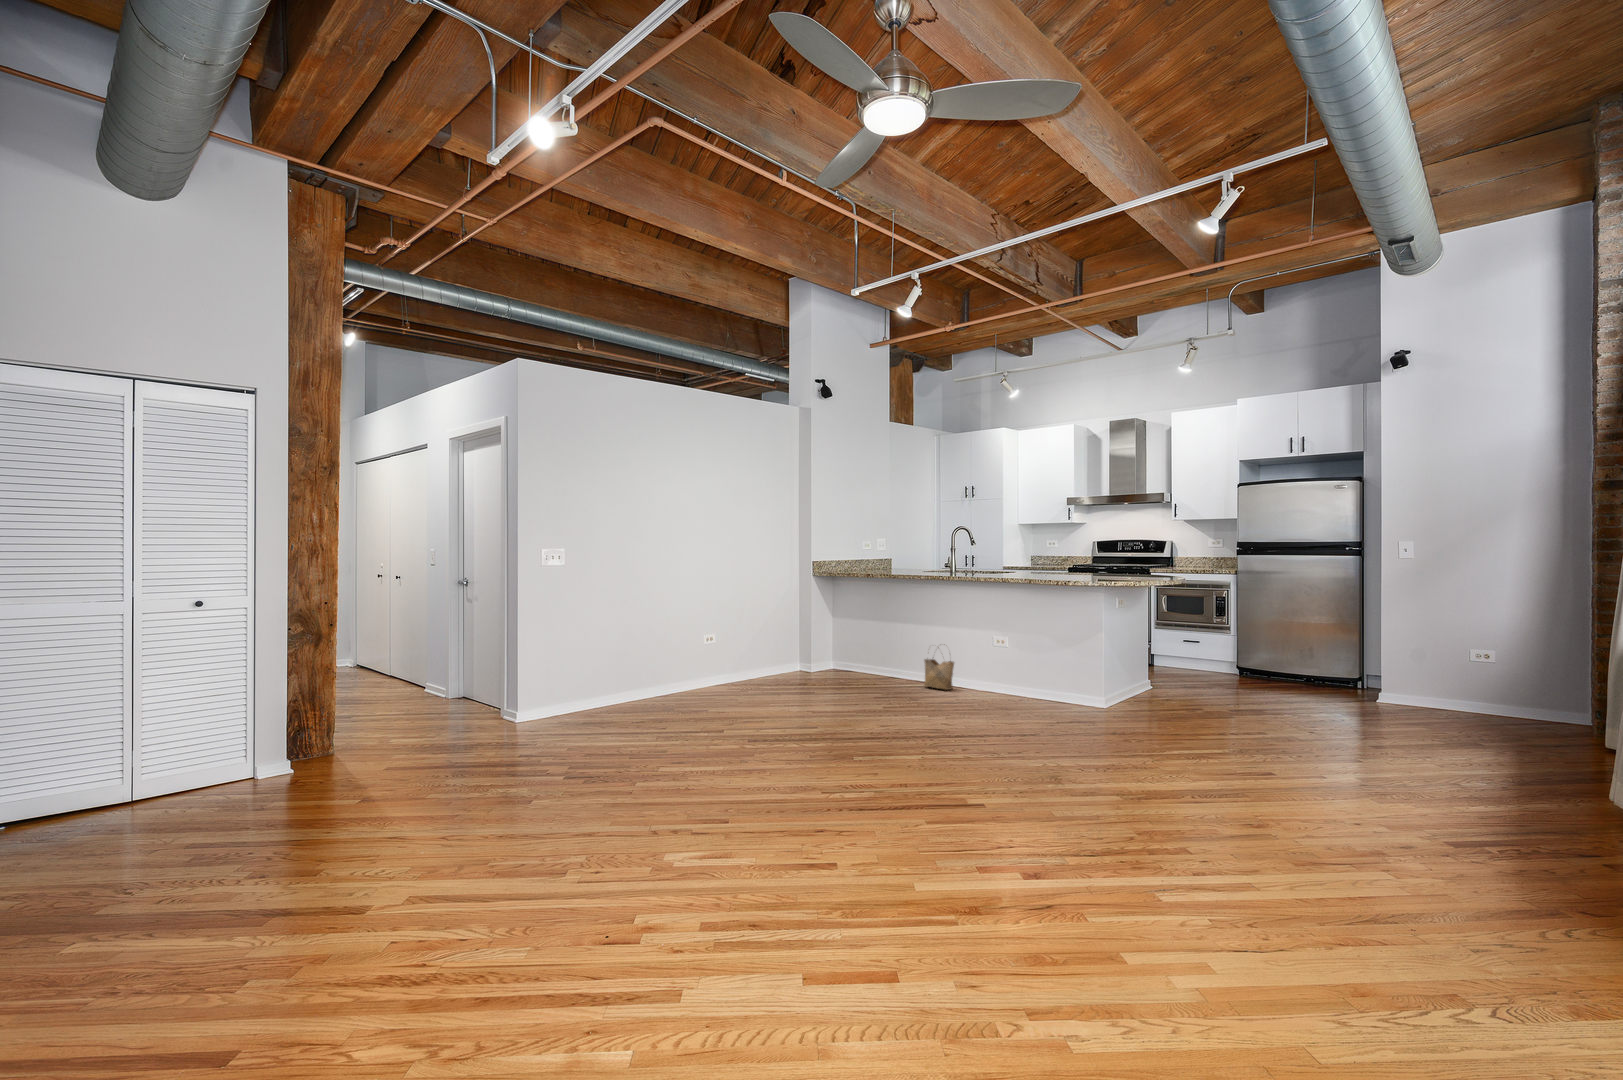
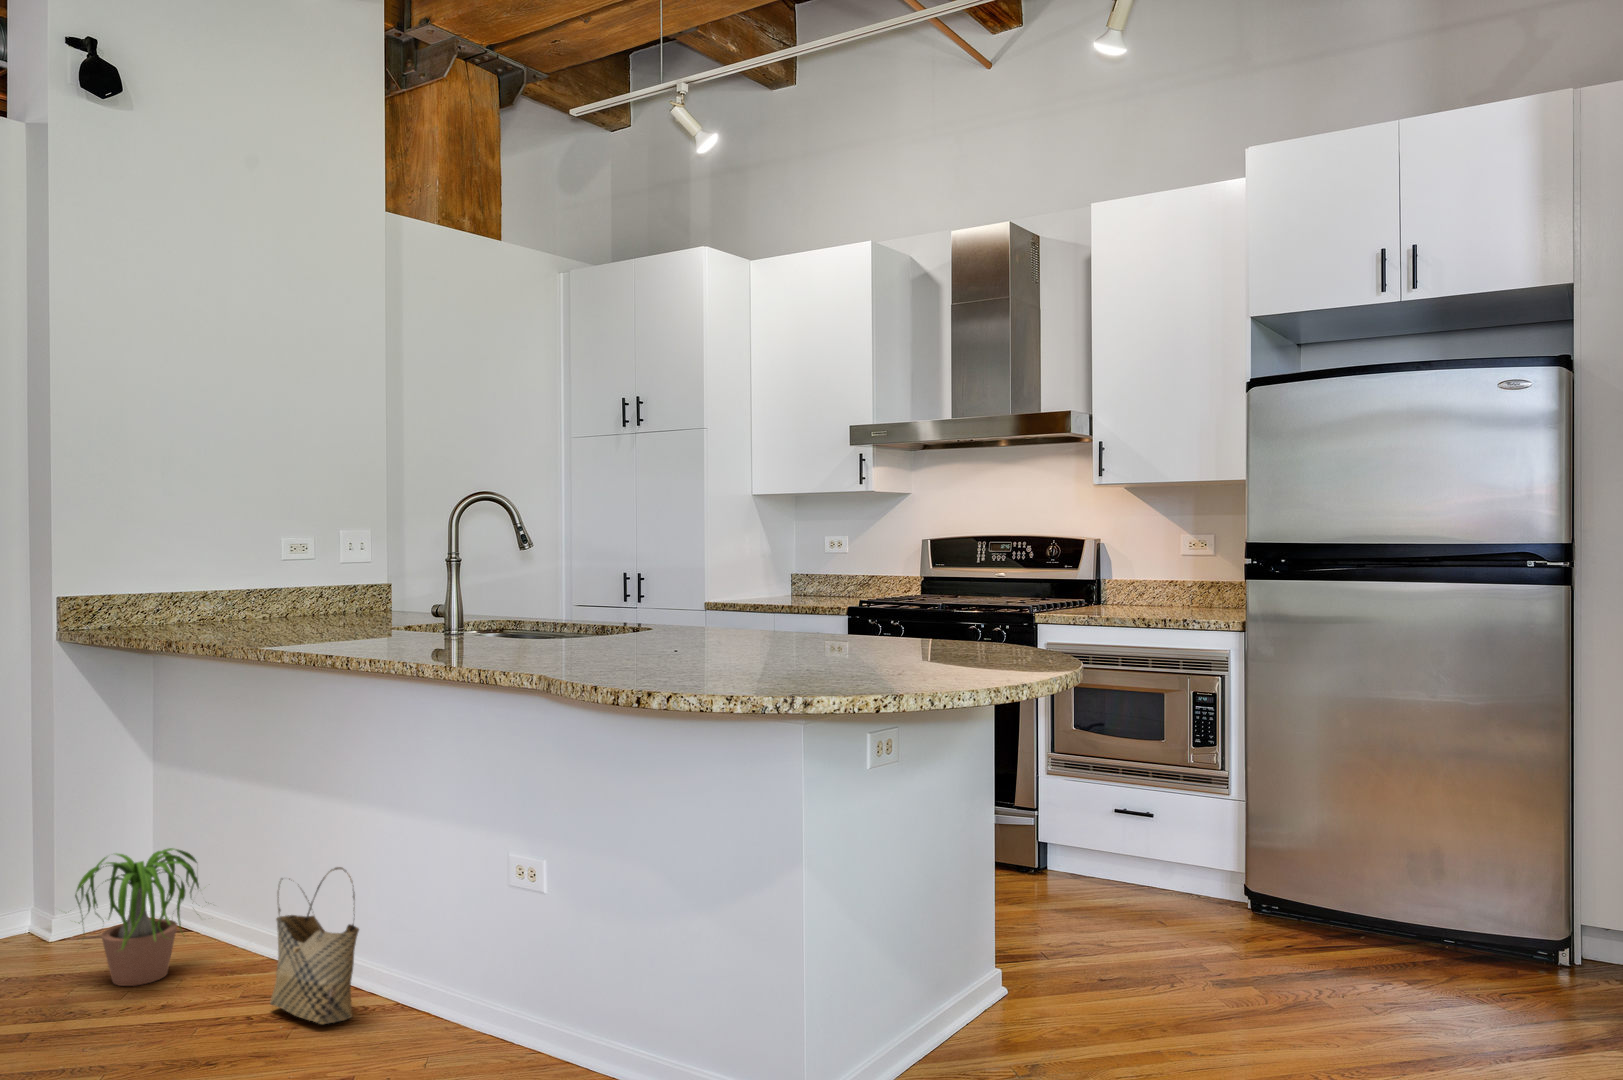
potted plant: none [843,641,888,683] -> present [75,848,199,986]

